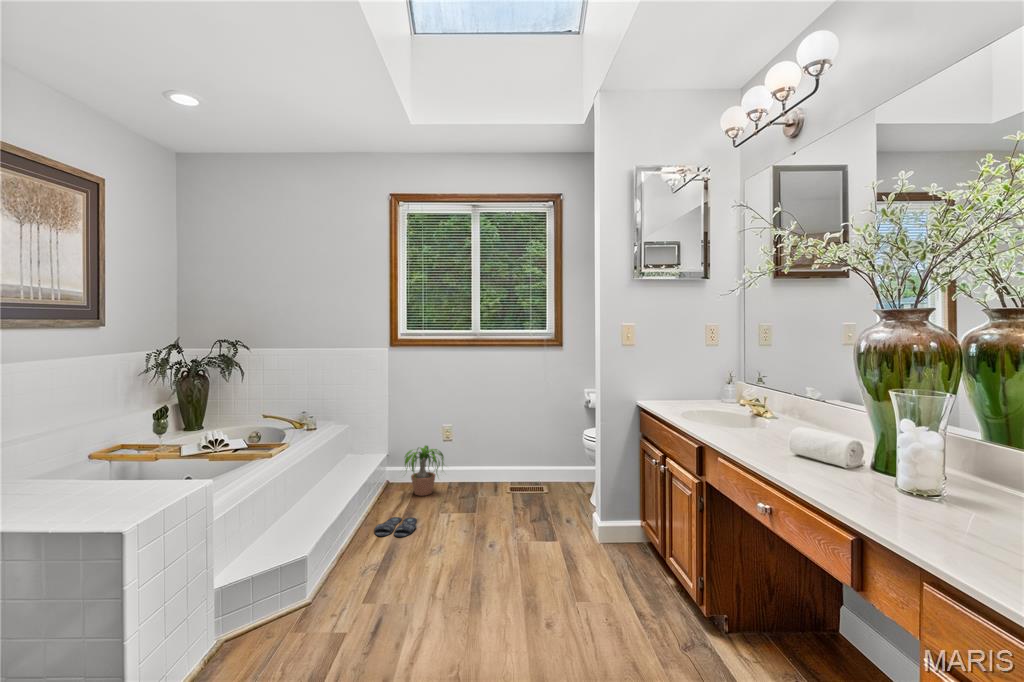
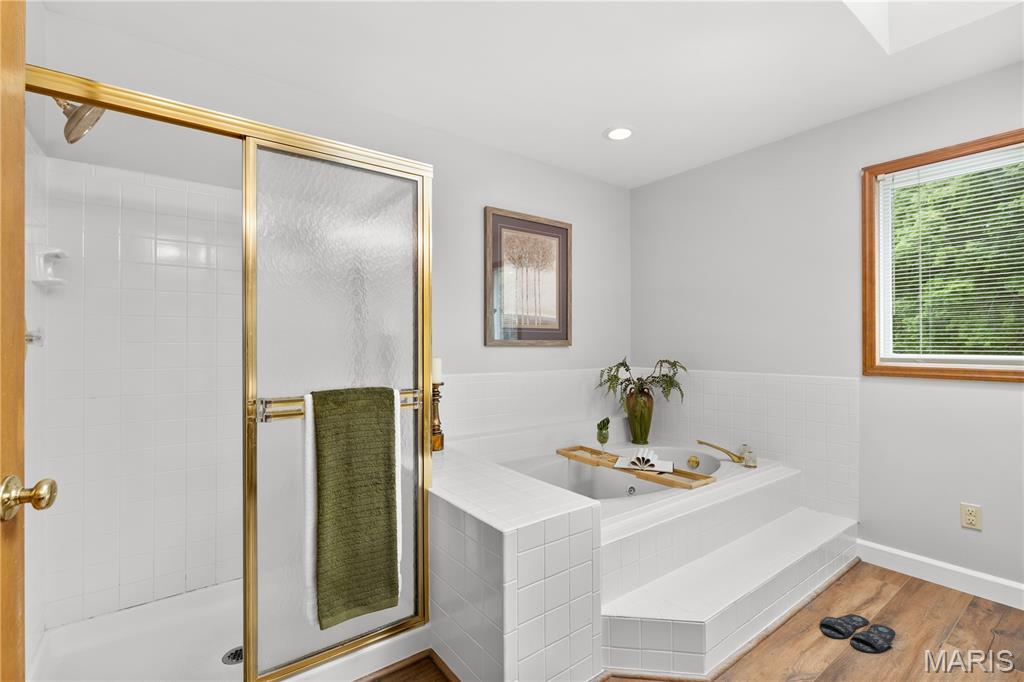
potted plant: present [405,445,444,496] -> none [869,522,978,601]

